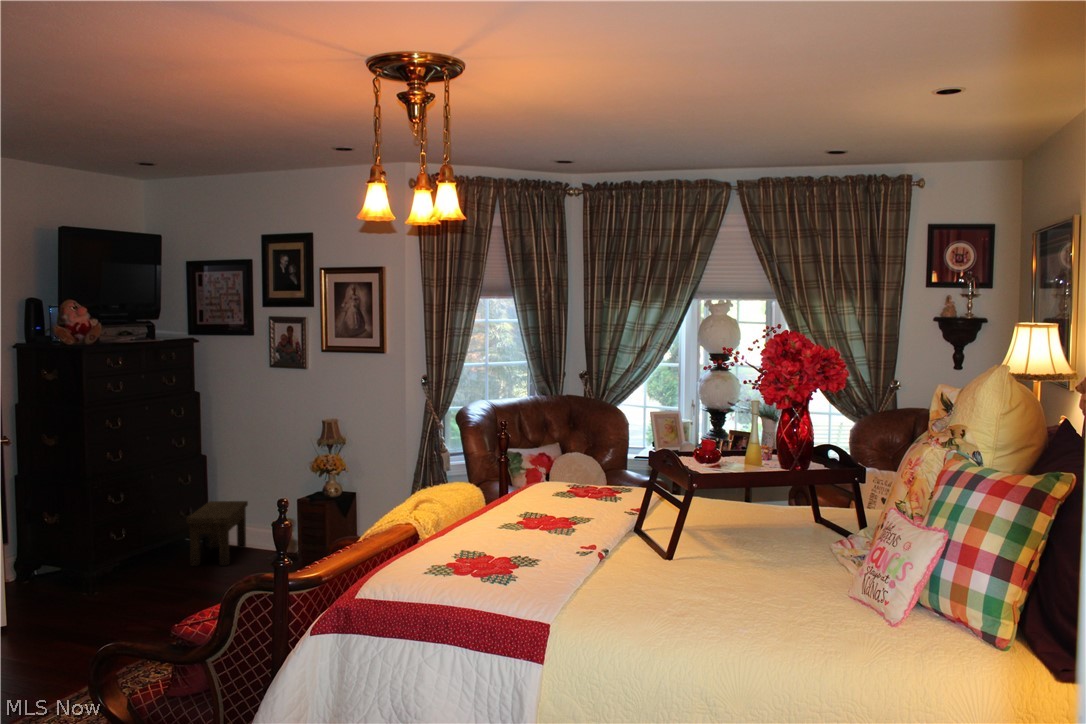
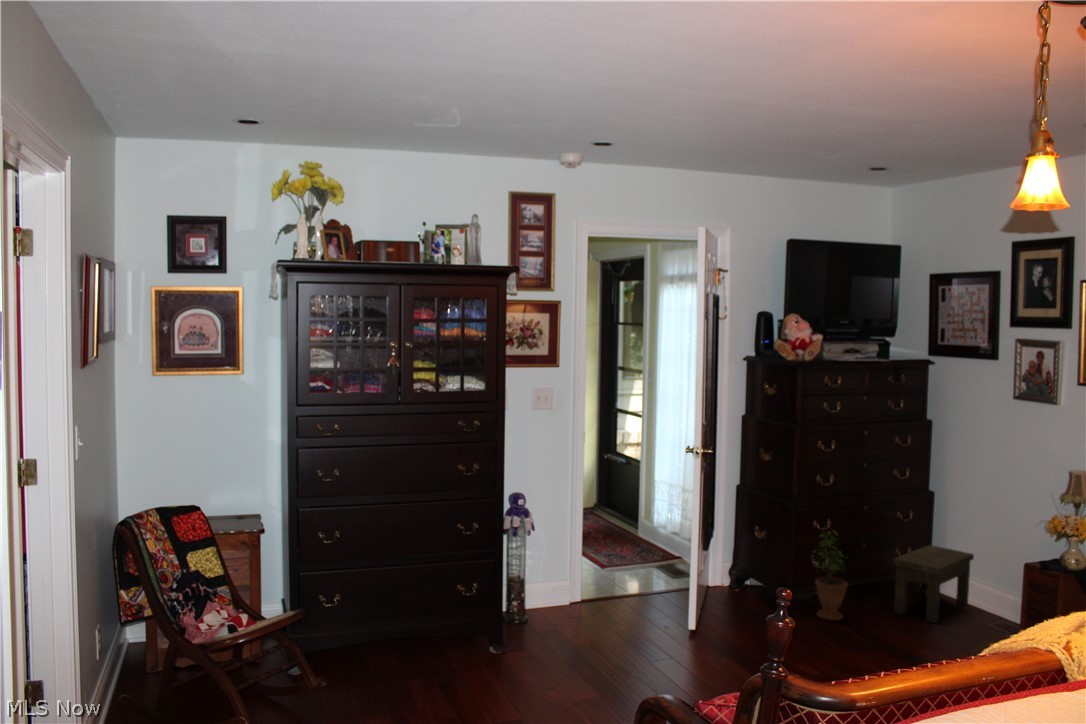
potted plant: none [114,500,151,588] -> present [811,528,847,620]

